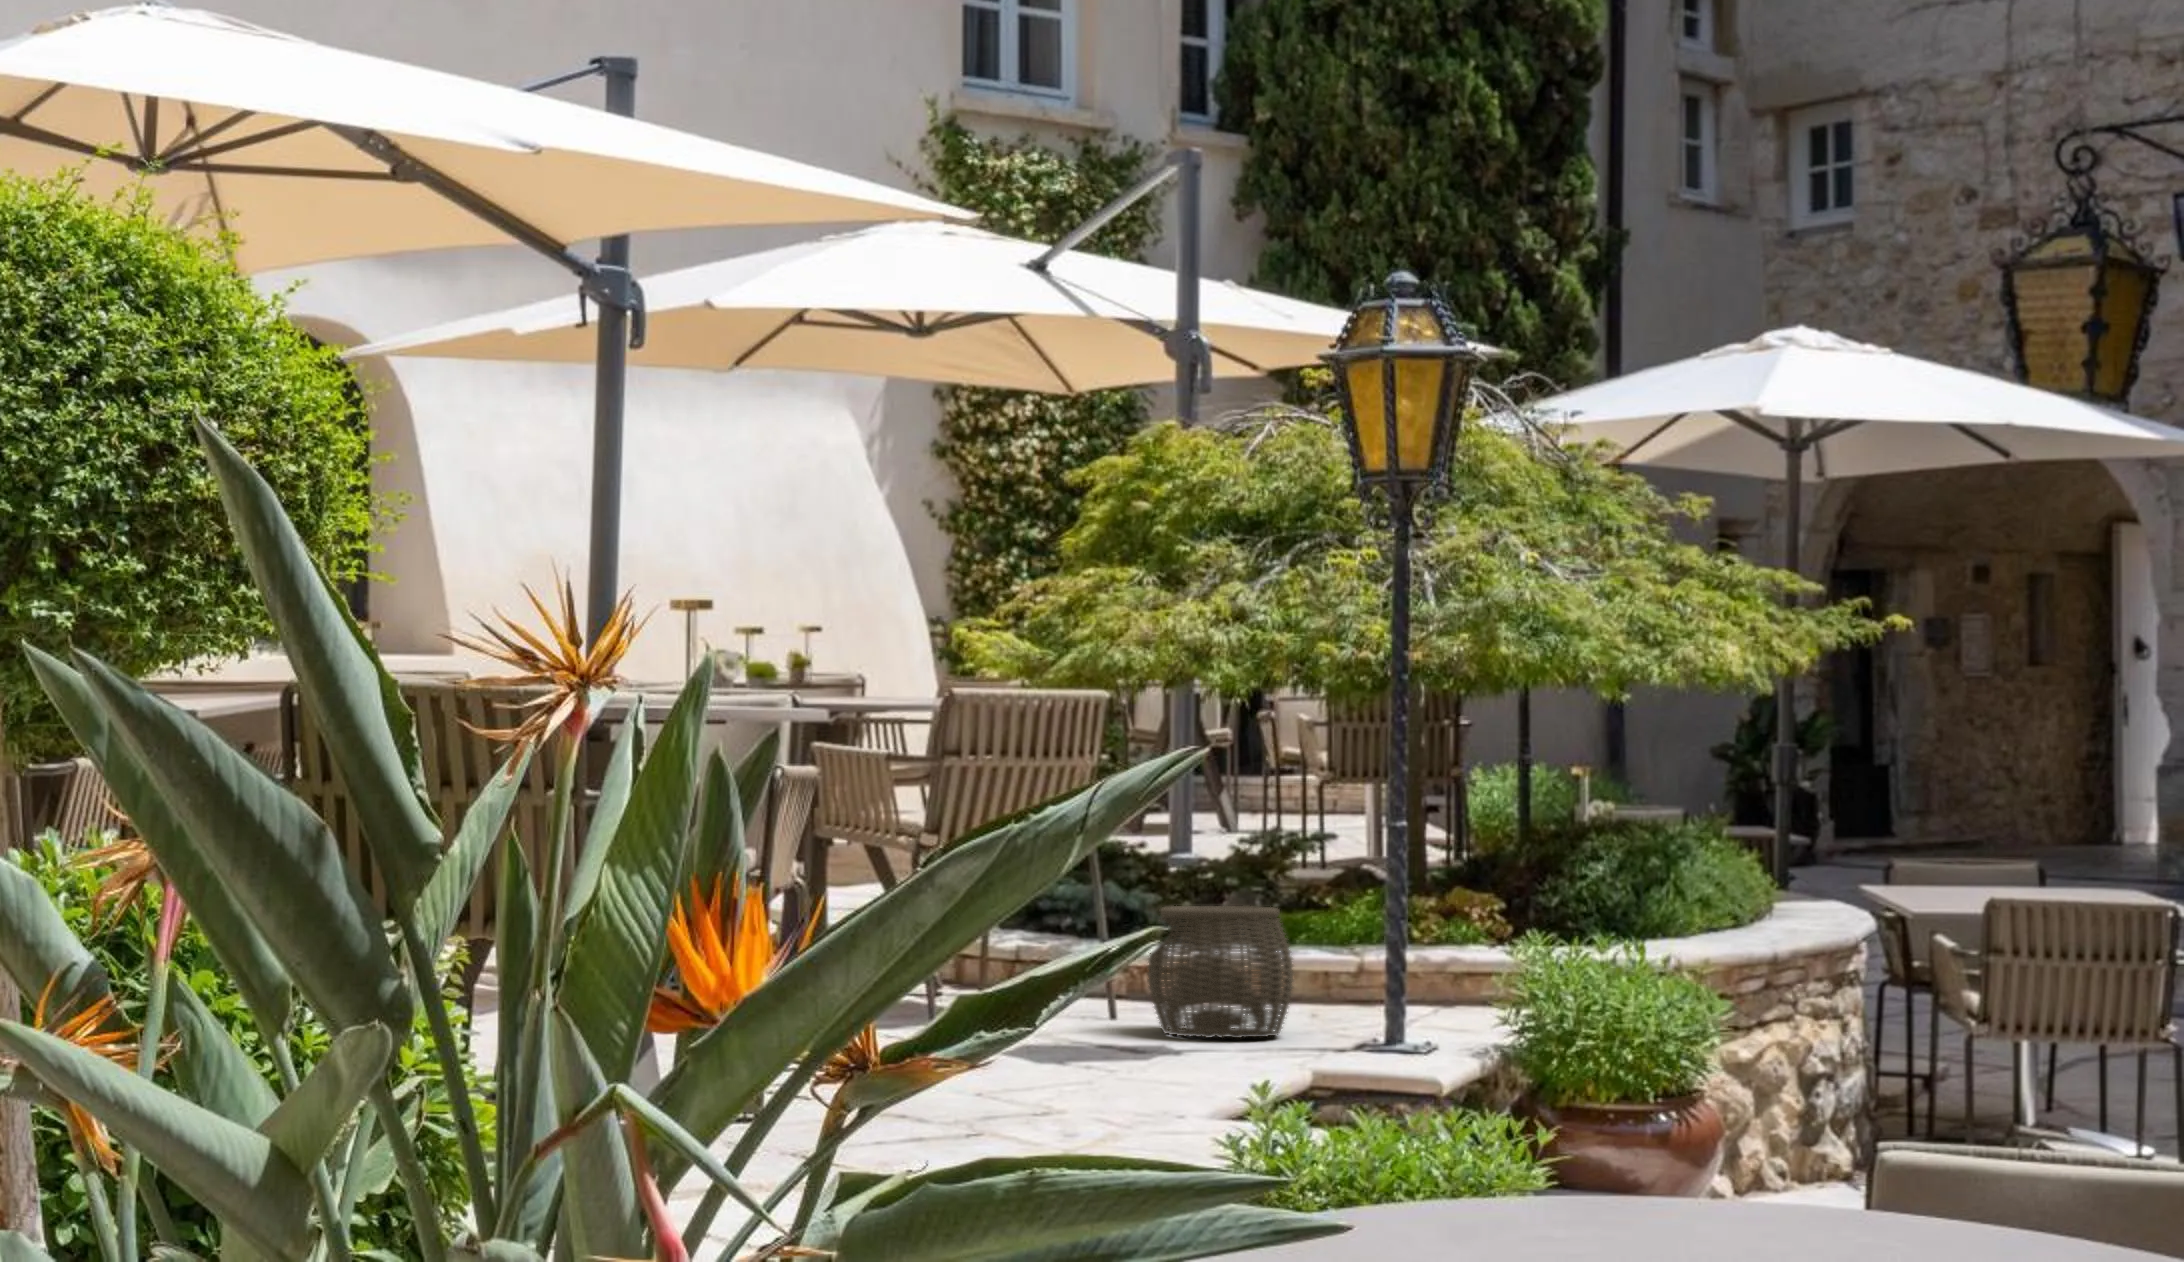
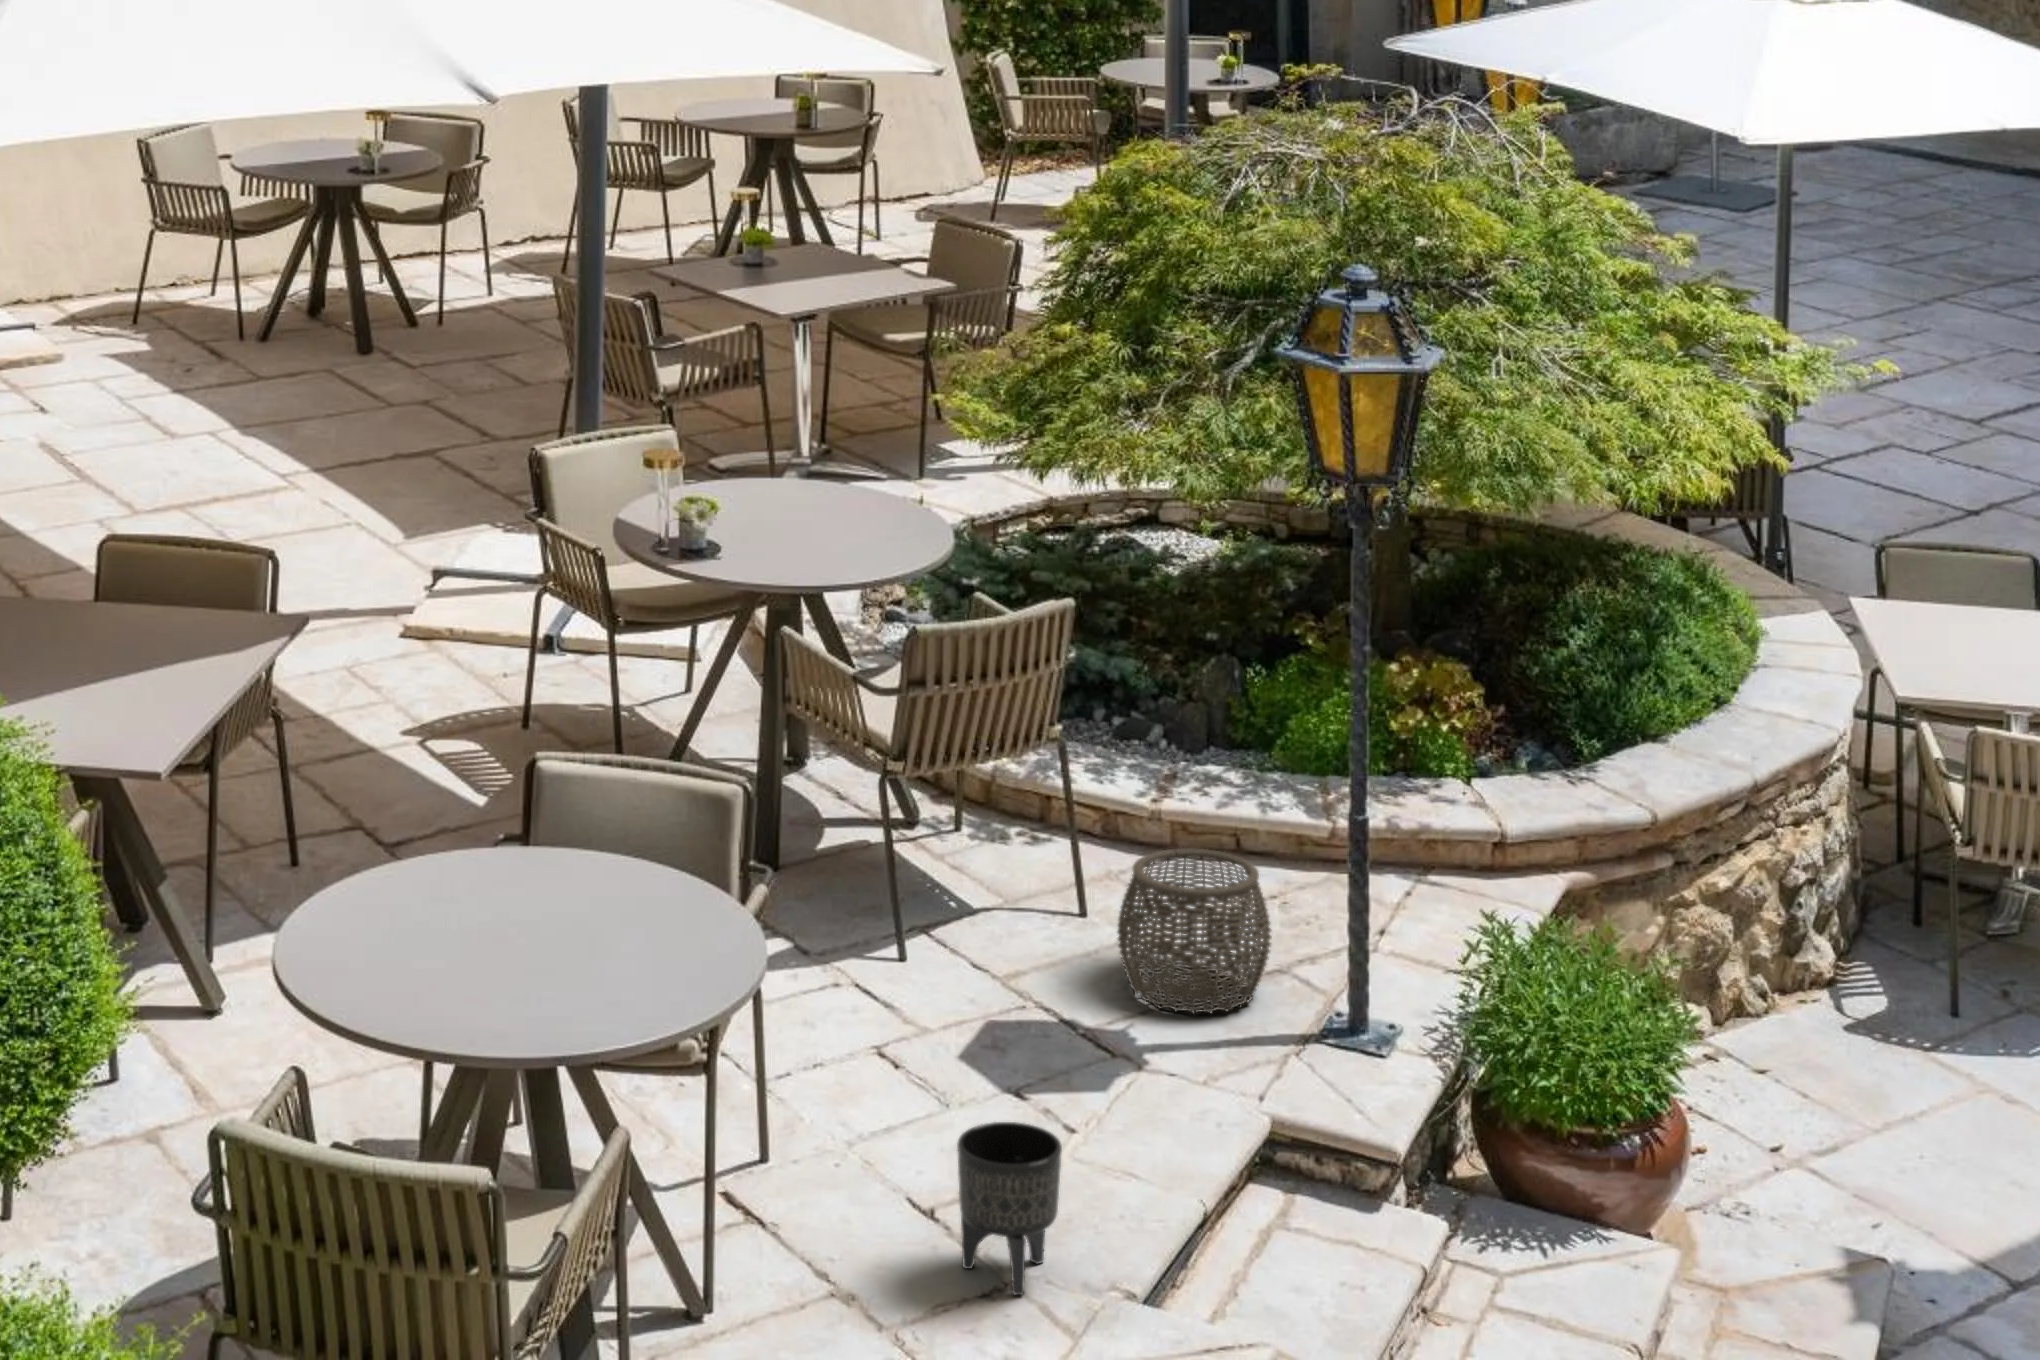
planter: none [1001,960,1099,1099] -> present [957,1122,1062,1295]

